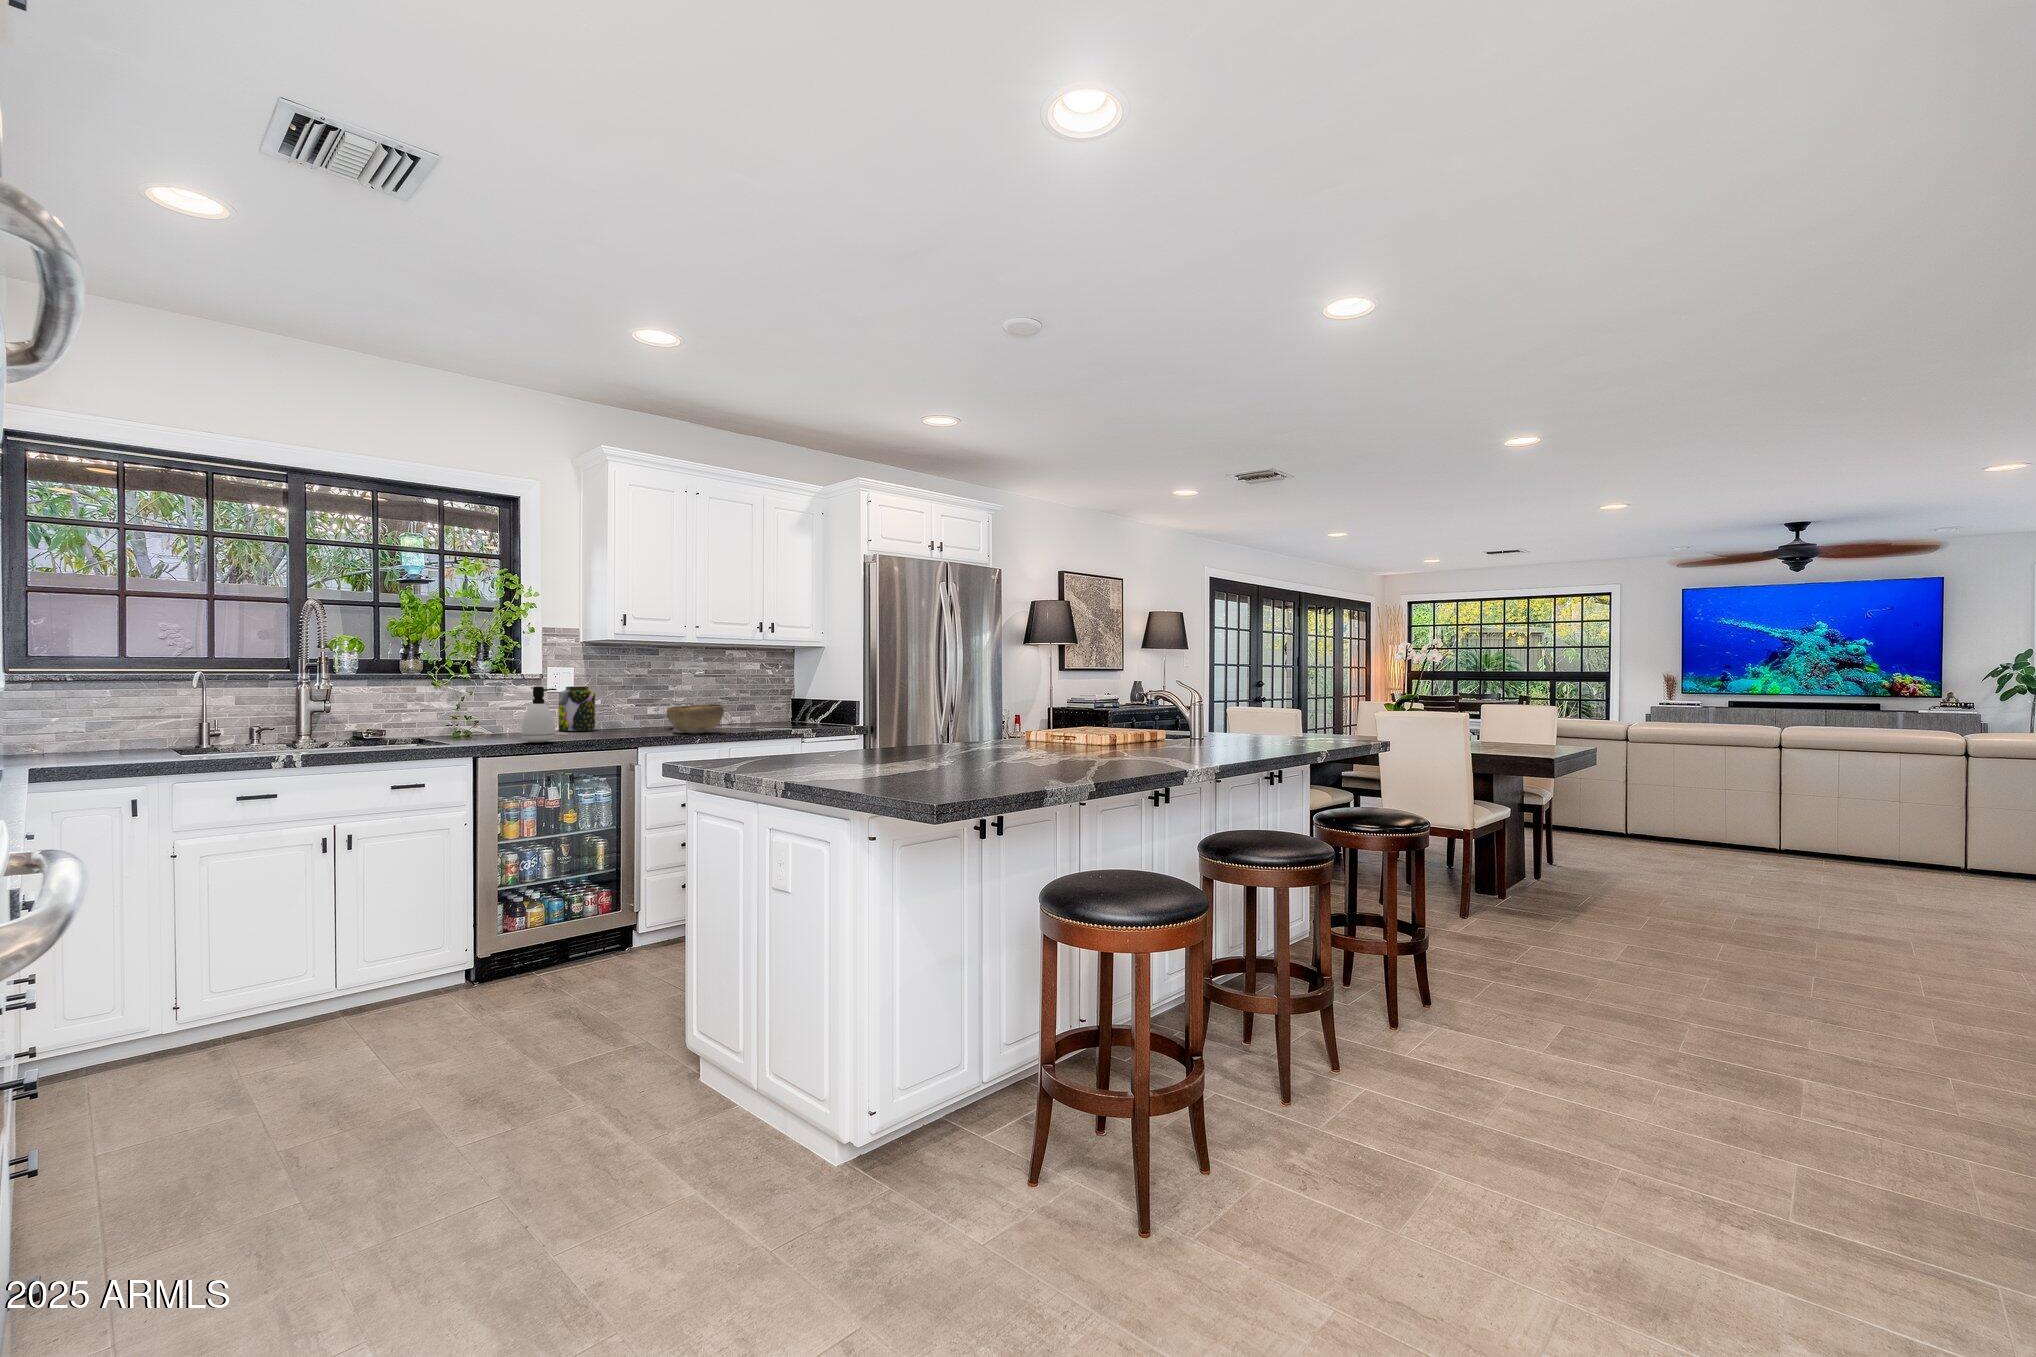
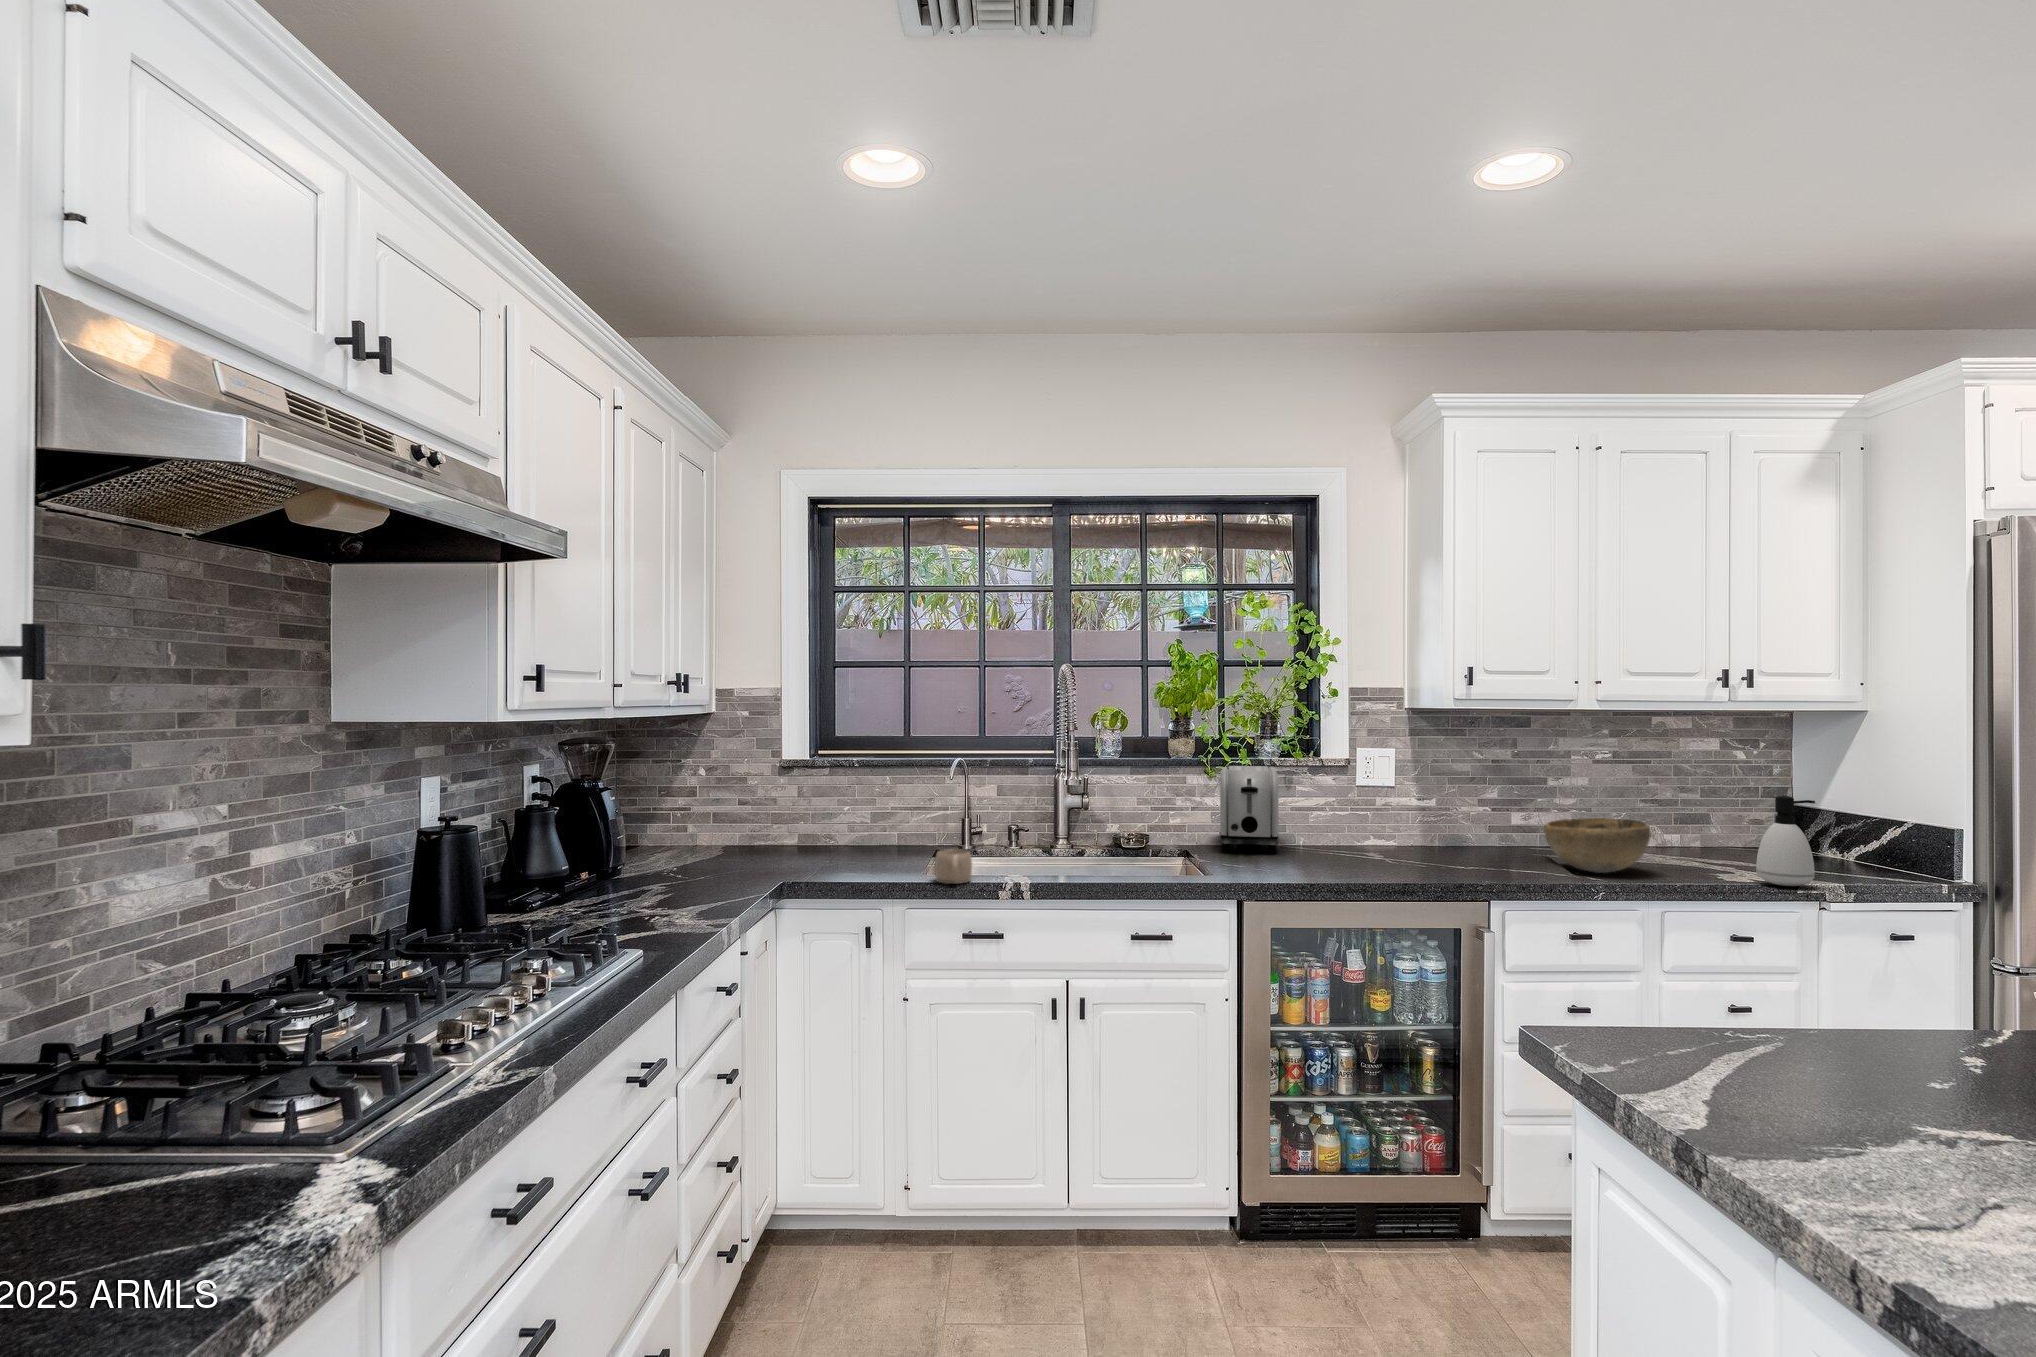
toaster: none [444,680,494,735] -> present [1220,766,1279,851]
soap dispenser: present [521,686,557,743] -> present [1756,796,1815,886]
jar: present [559,687,595,731] -> none [1371,781,1426,853]
mug: none [206,736,245,760] -> present [935,849,972,884]

